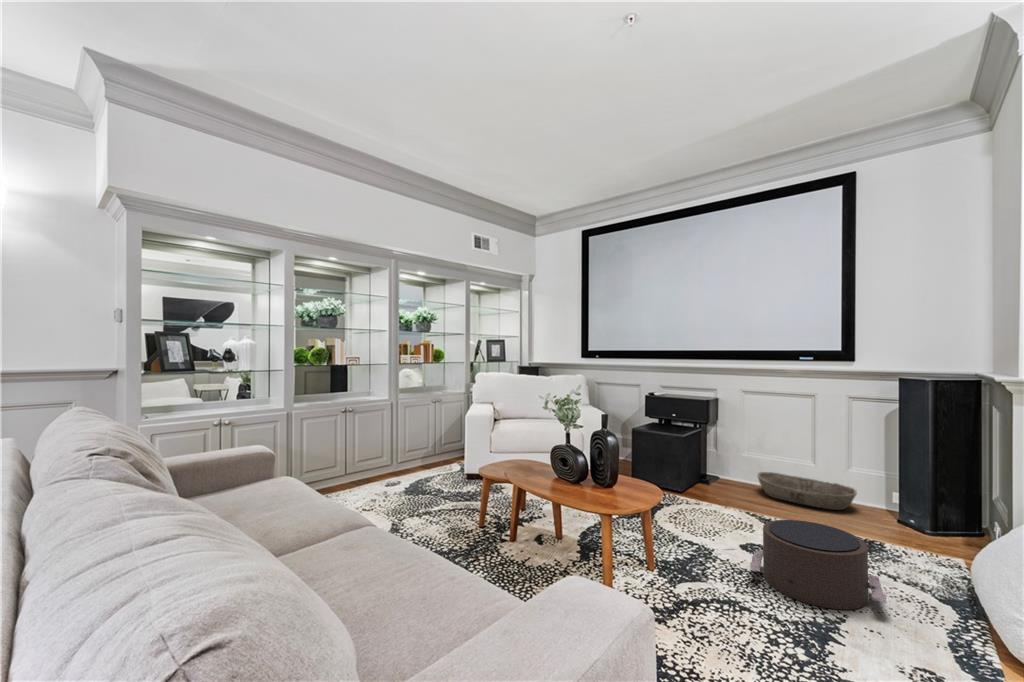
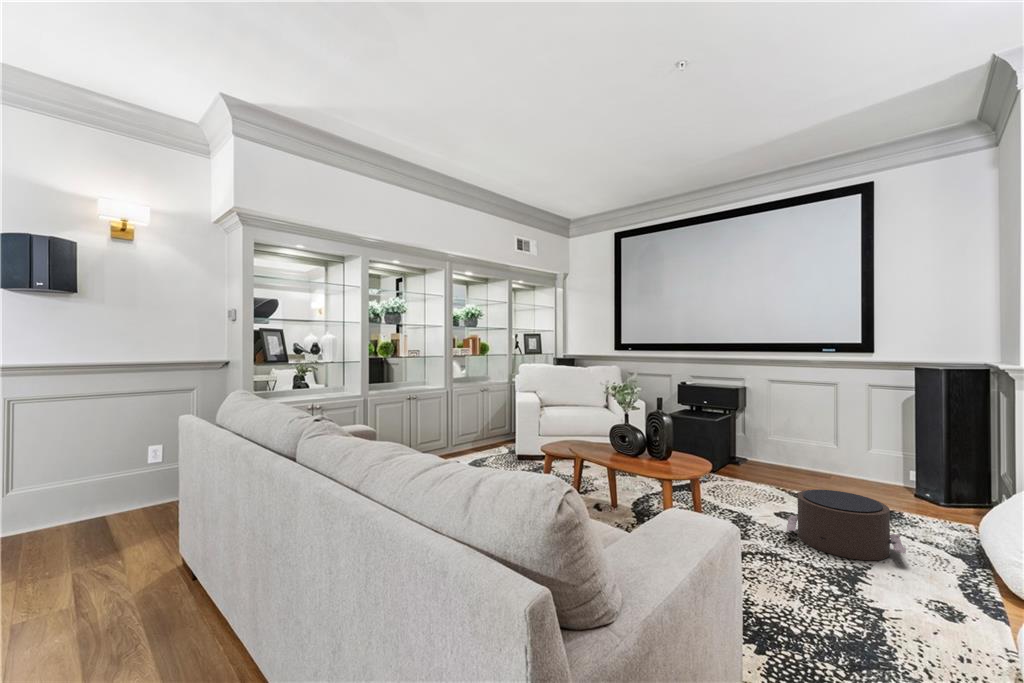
basket: present [758,472,857,510] -> none [785,454,877,486]

